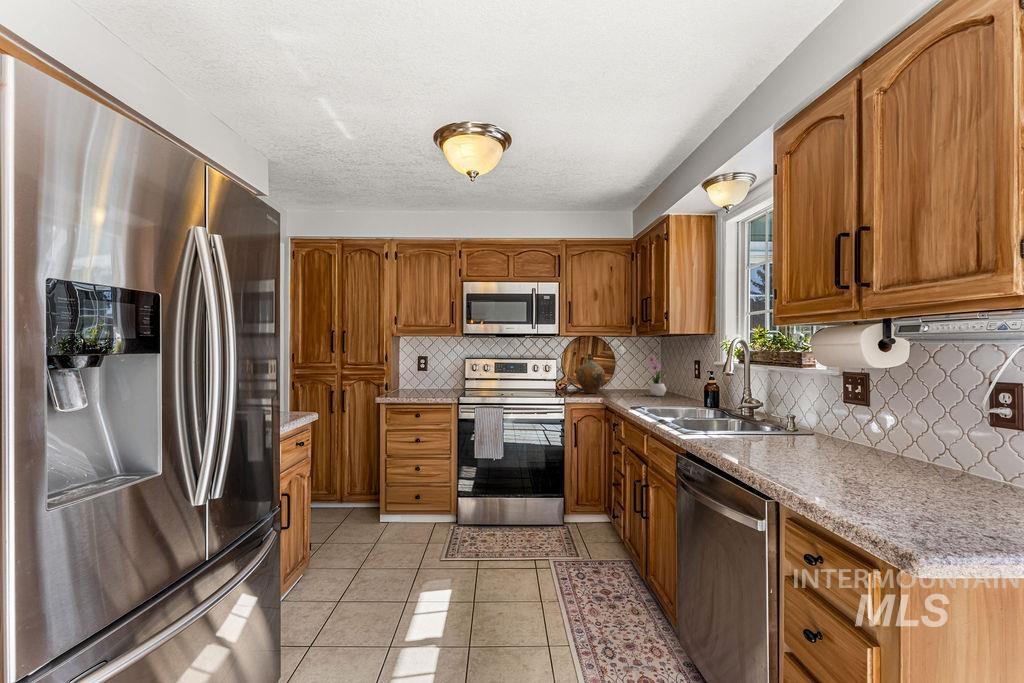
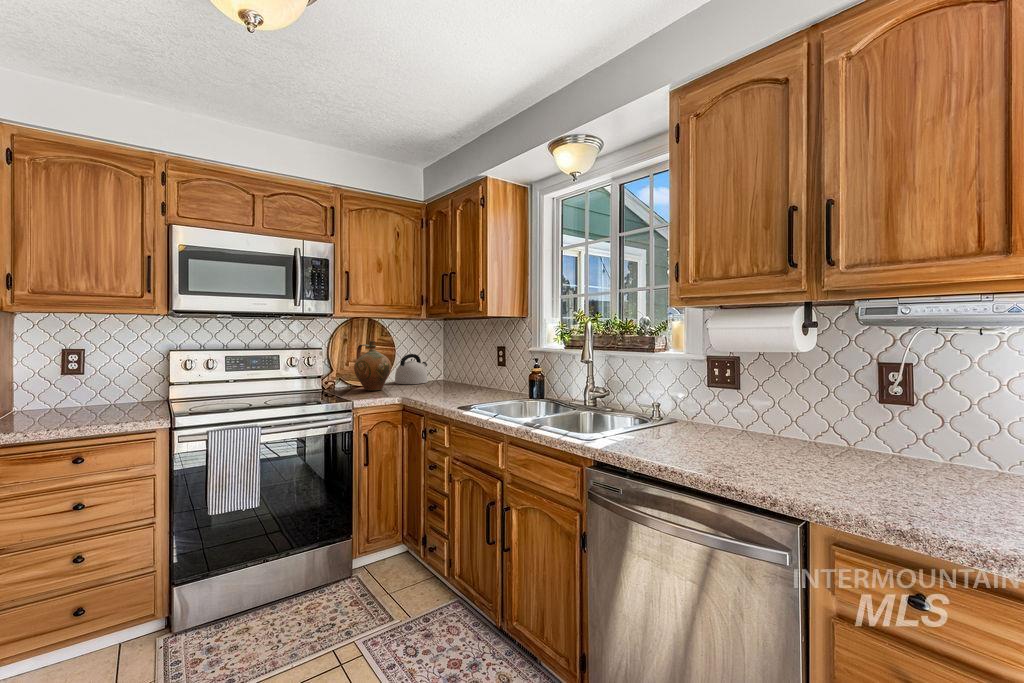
flower arrangement: present [647,348,666,396] -> none [444,333,466,388]
kettle: none [614,366,644,391] -> present [395,354,428,384]

